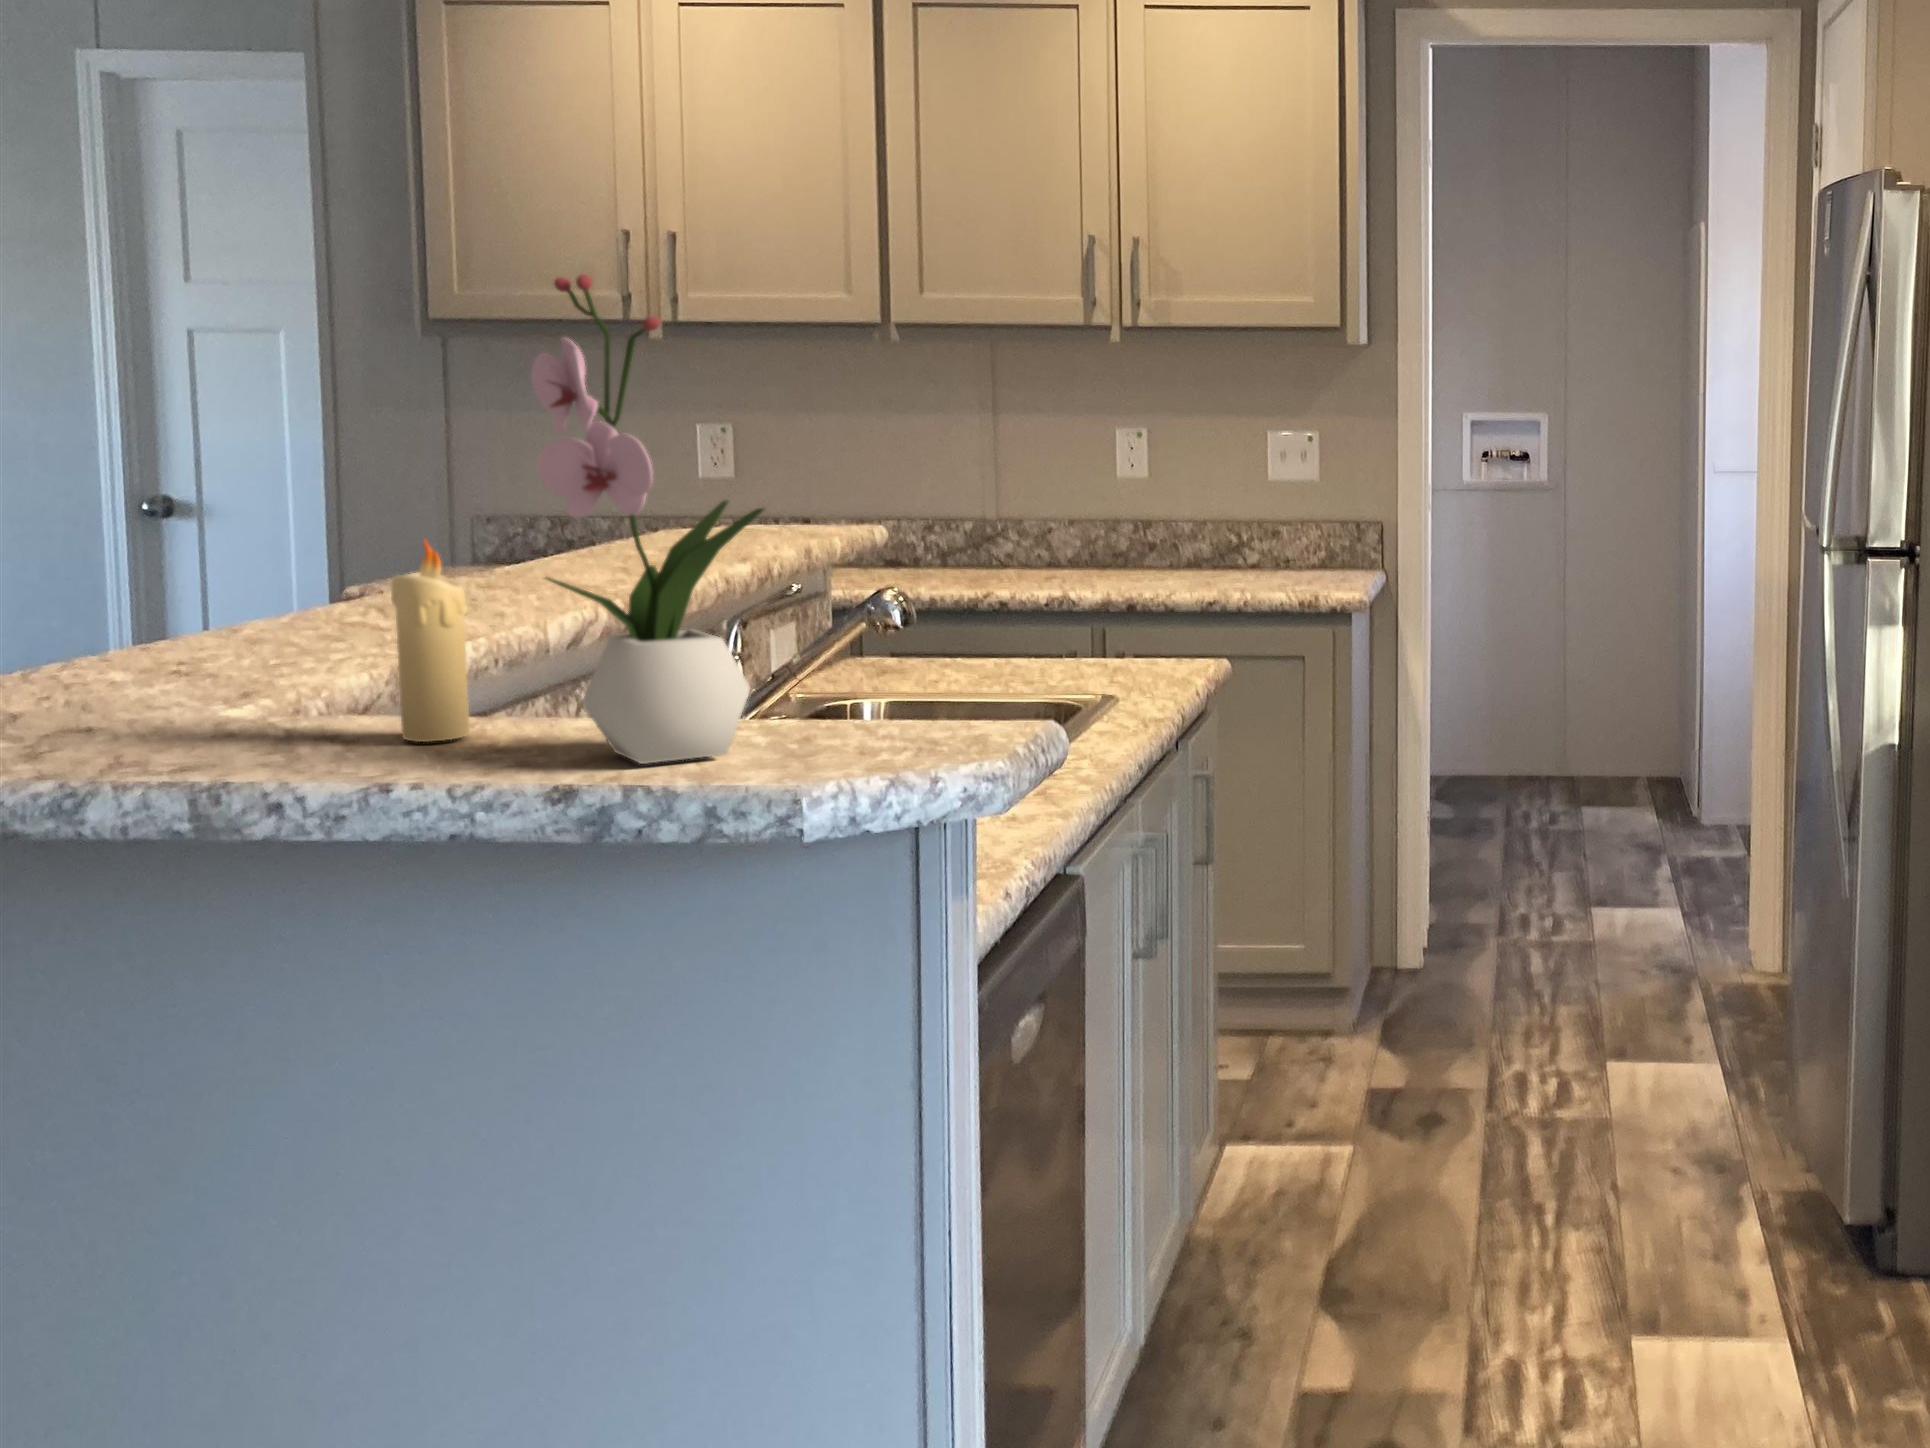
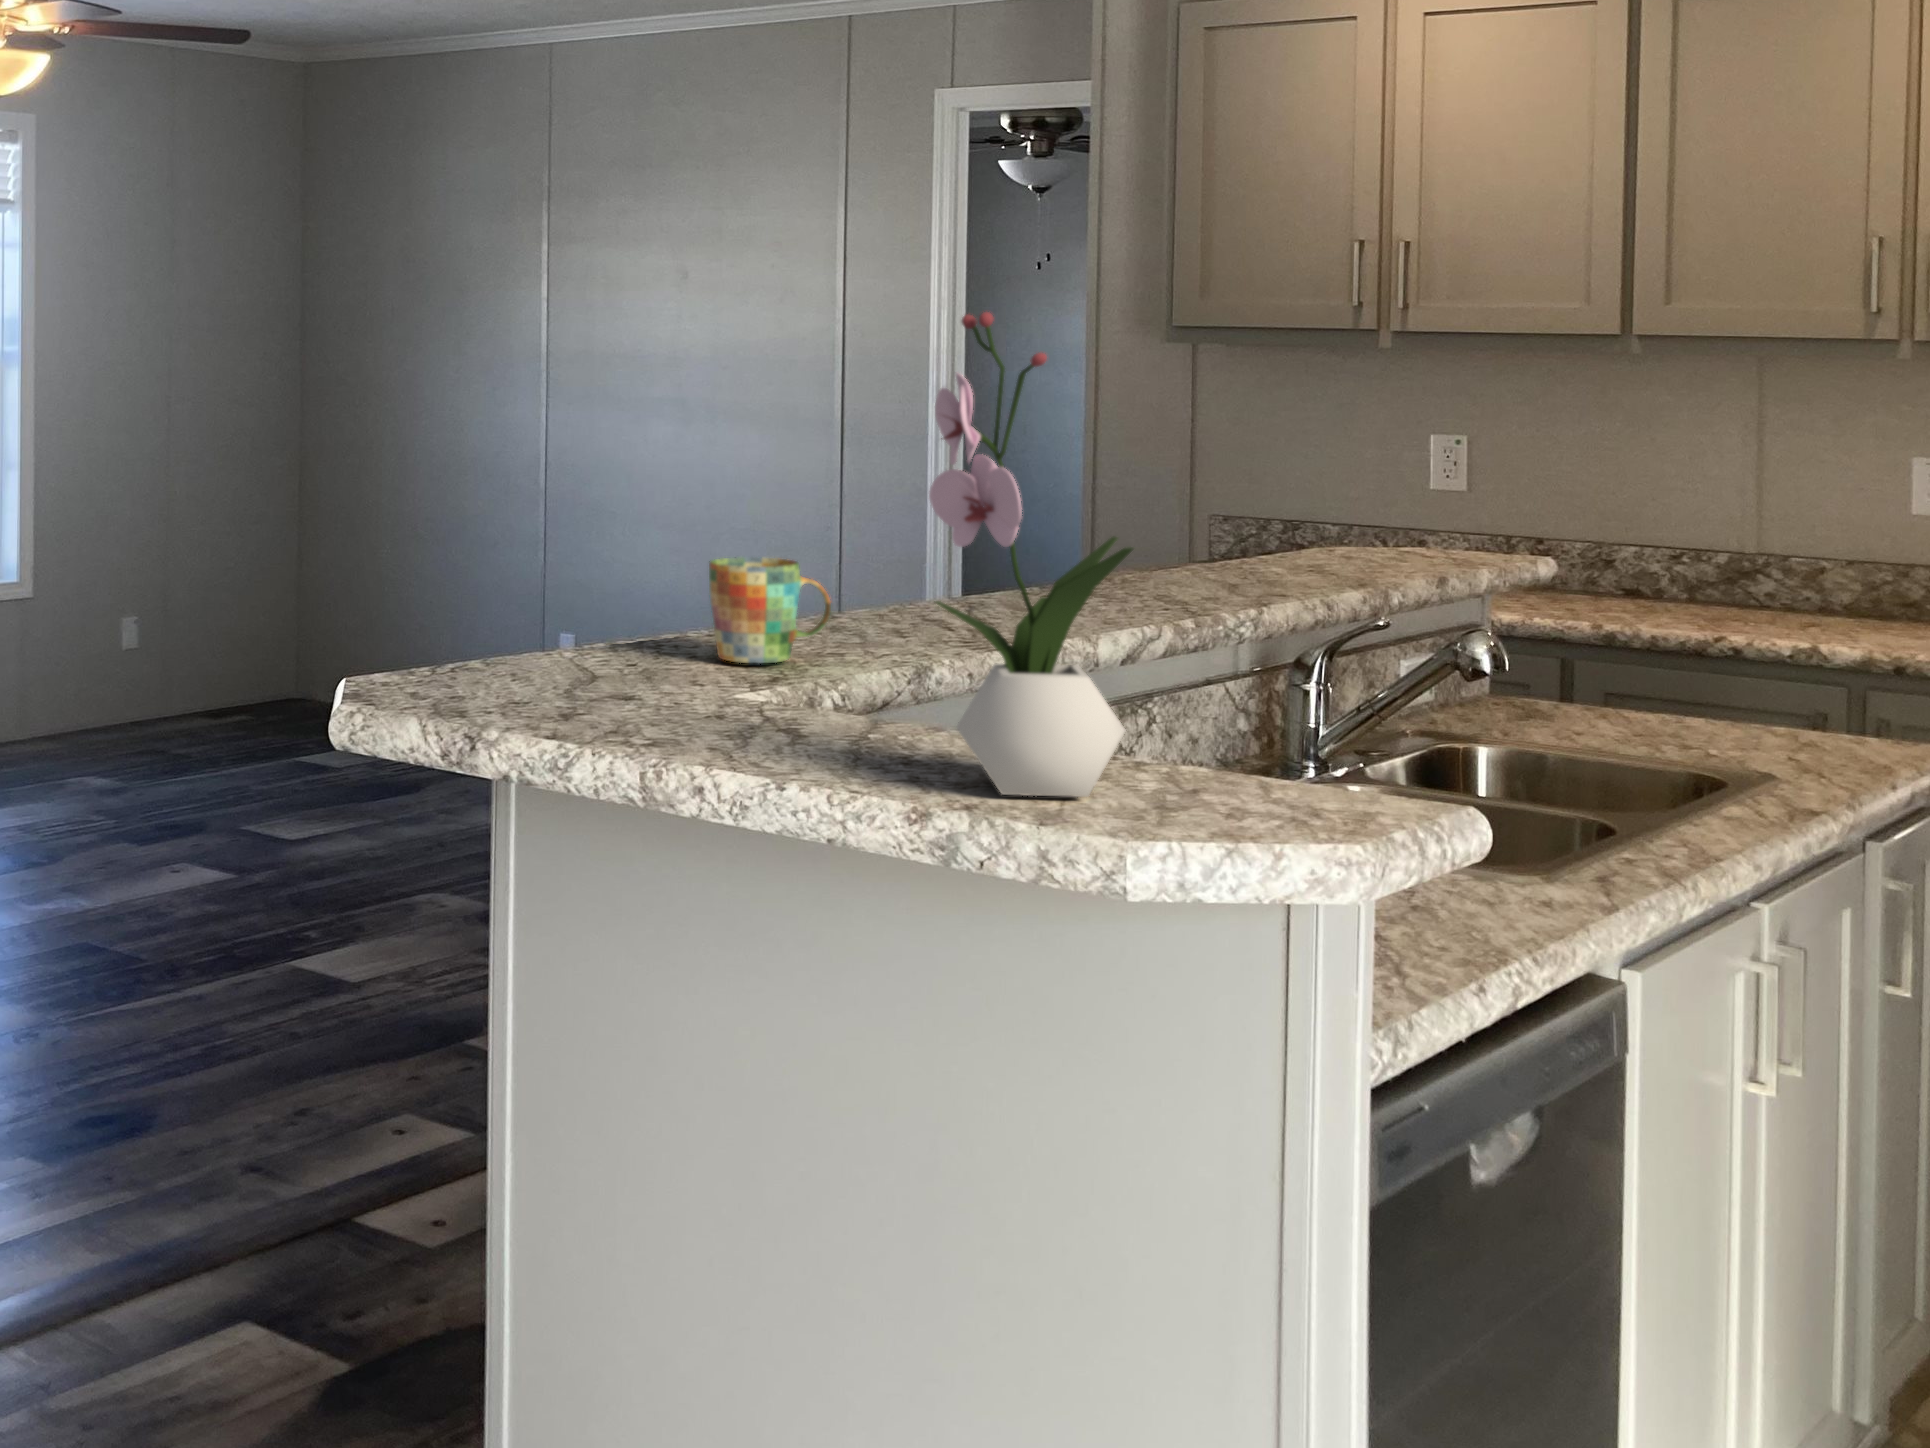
candle: present [391,540,470,742] -> none [832,556,896,746]
mug: none [138,559,297,679] -> present [709,557,831,664]

